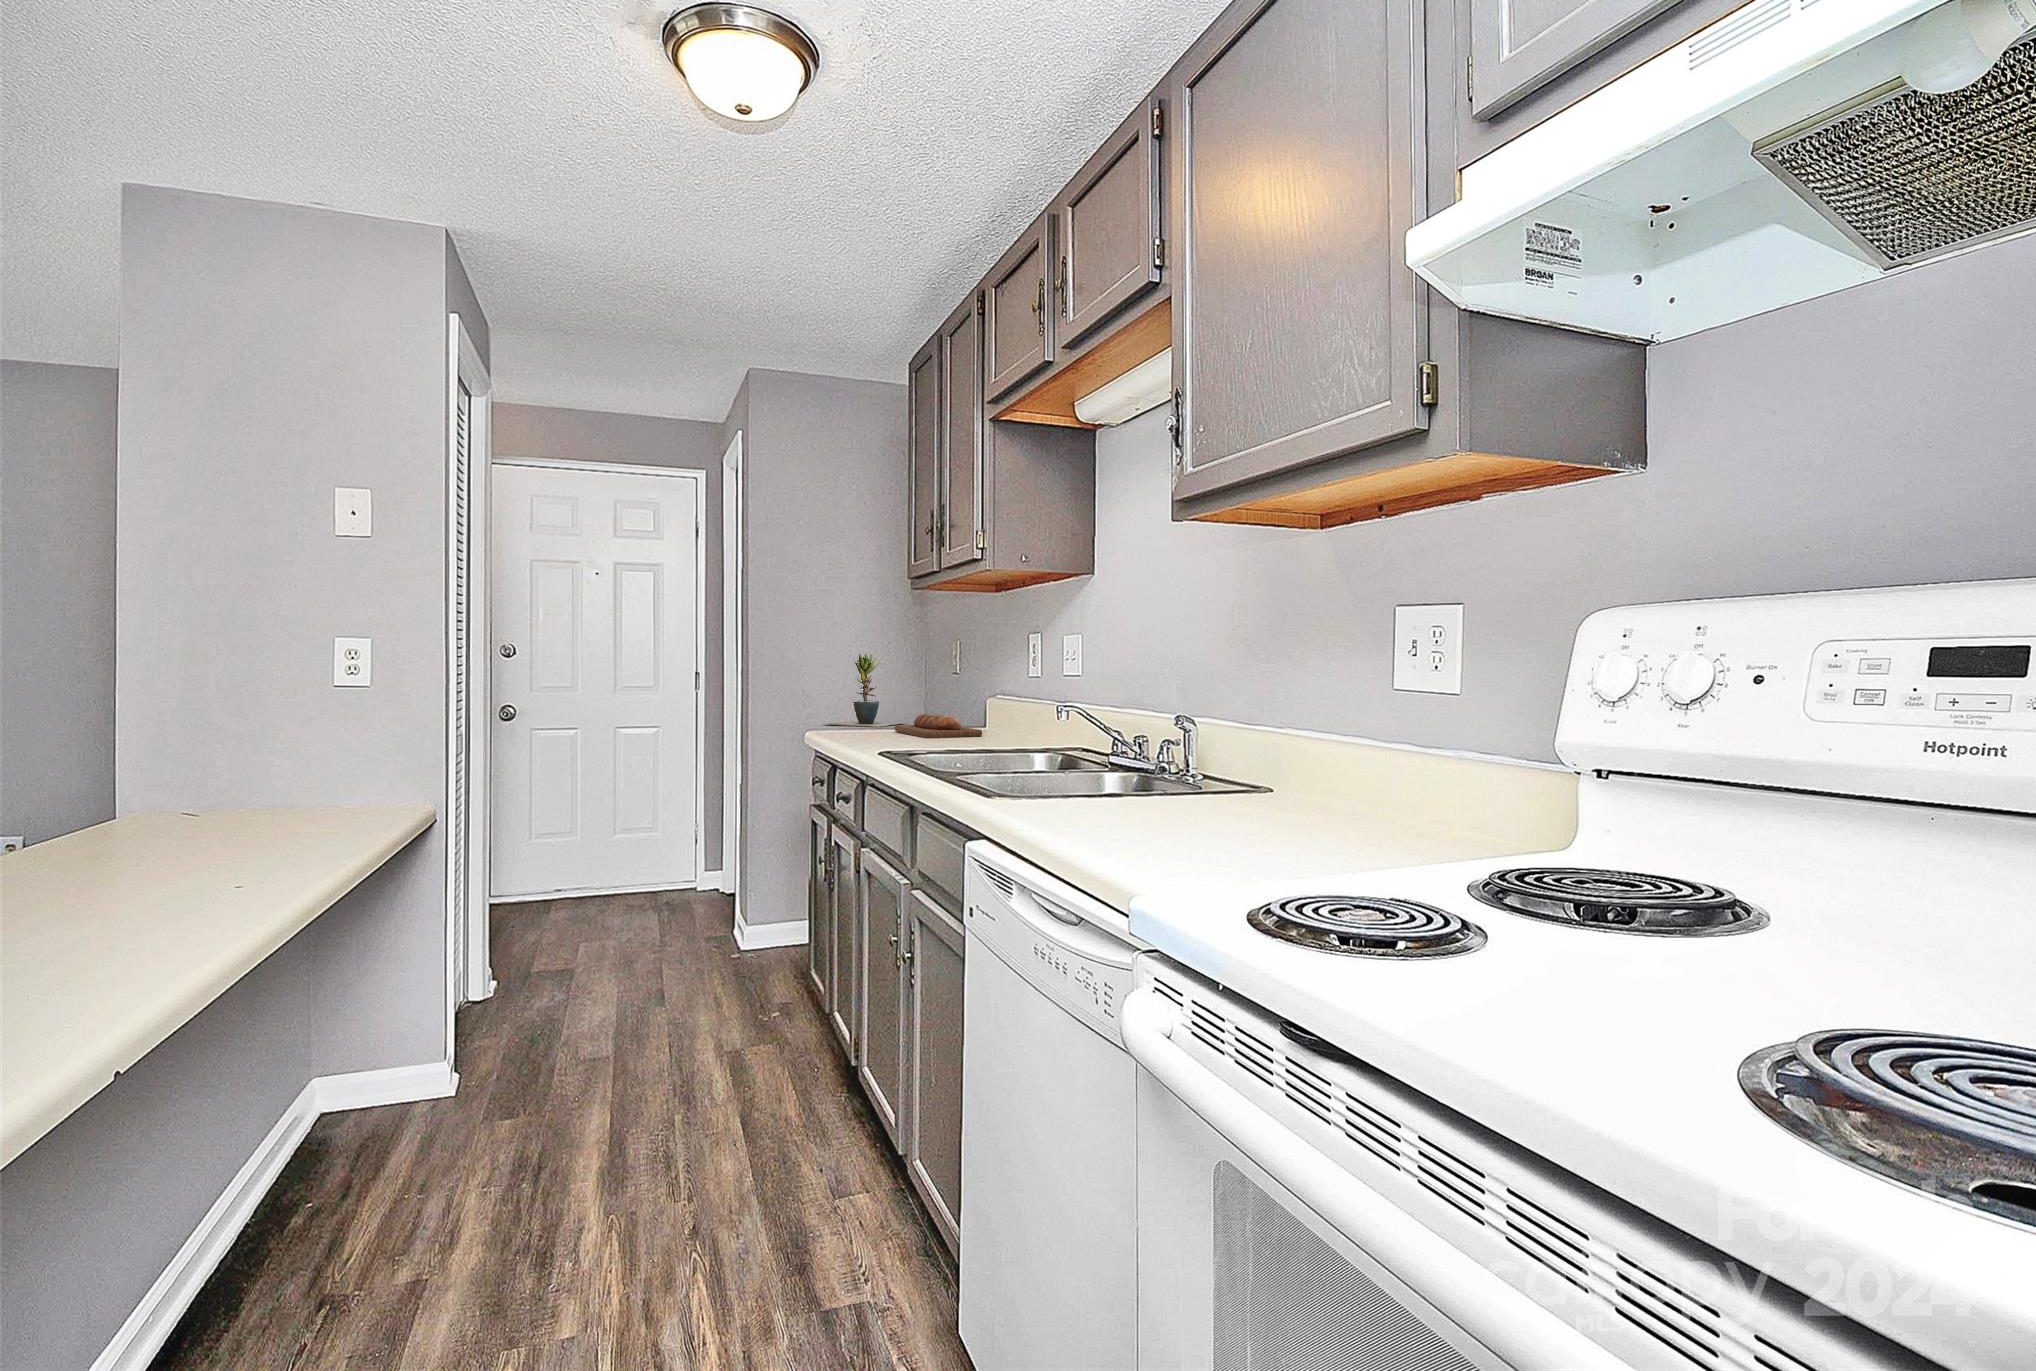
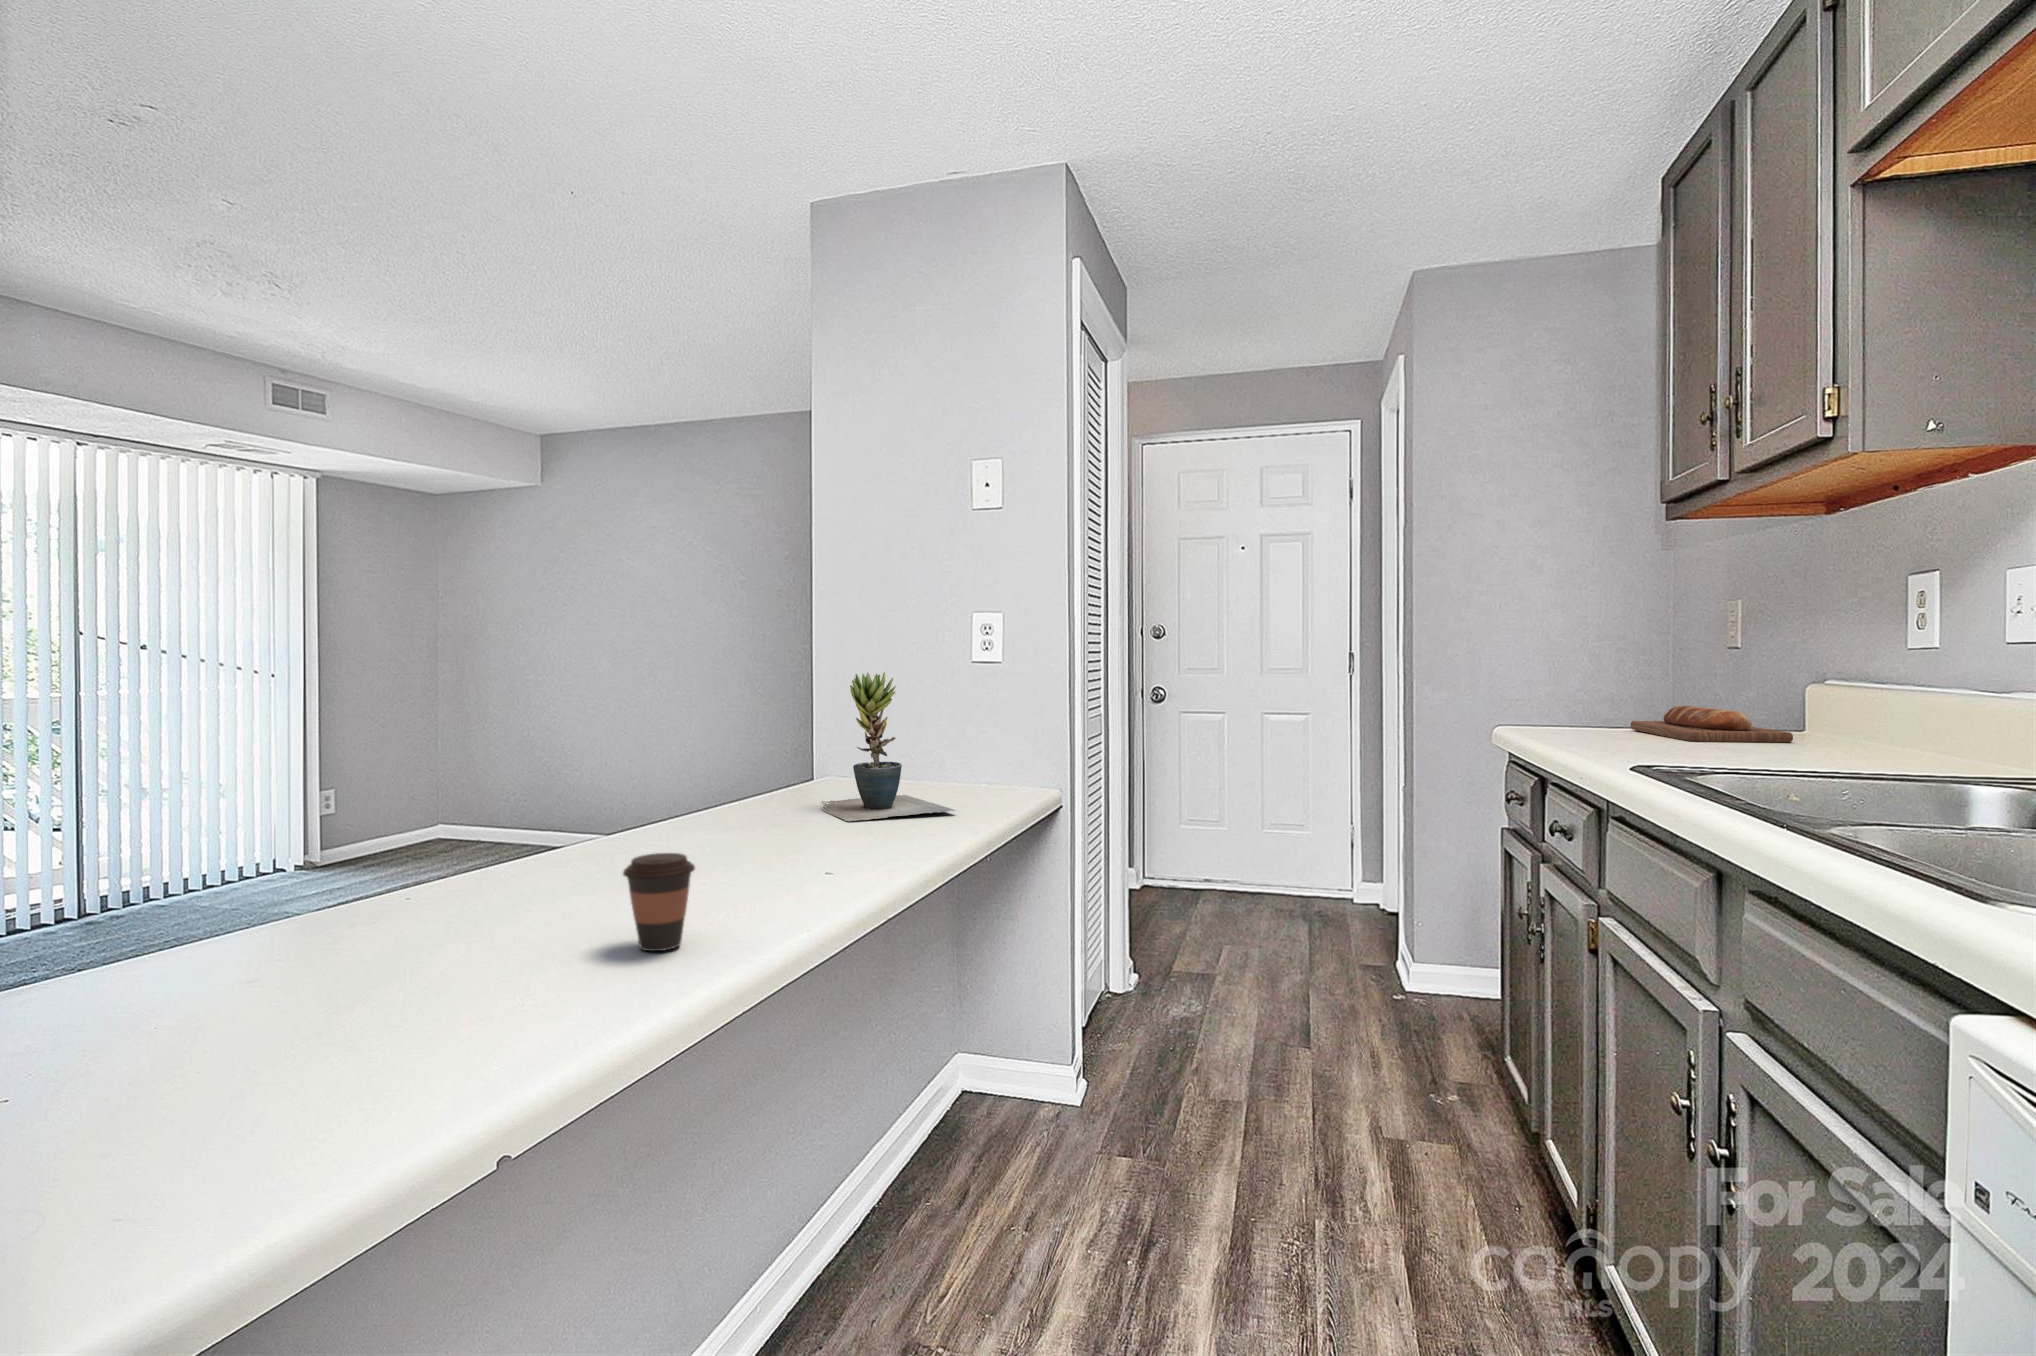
potted plant: present [827,654,904,727] -> present [821,672,955,821]
coffee cup: none [58,867,141,955] -> present [623,853,695,951]

